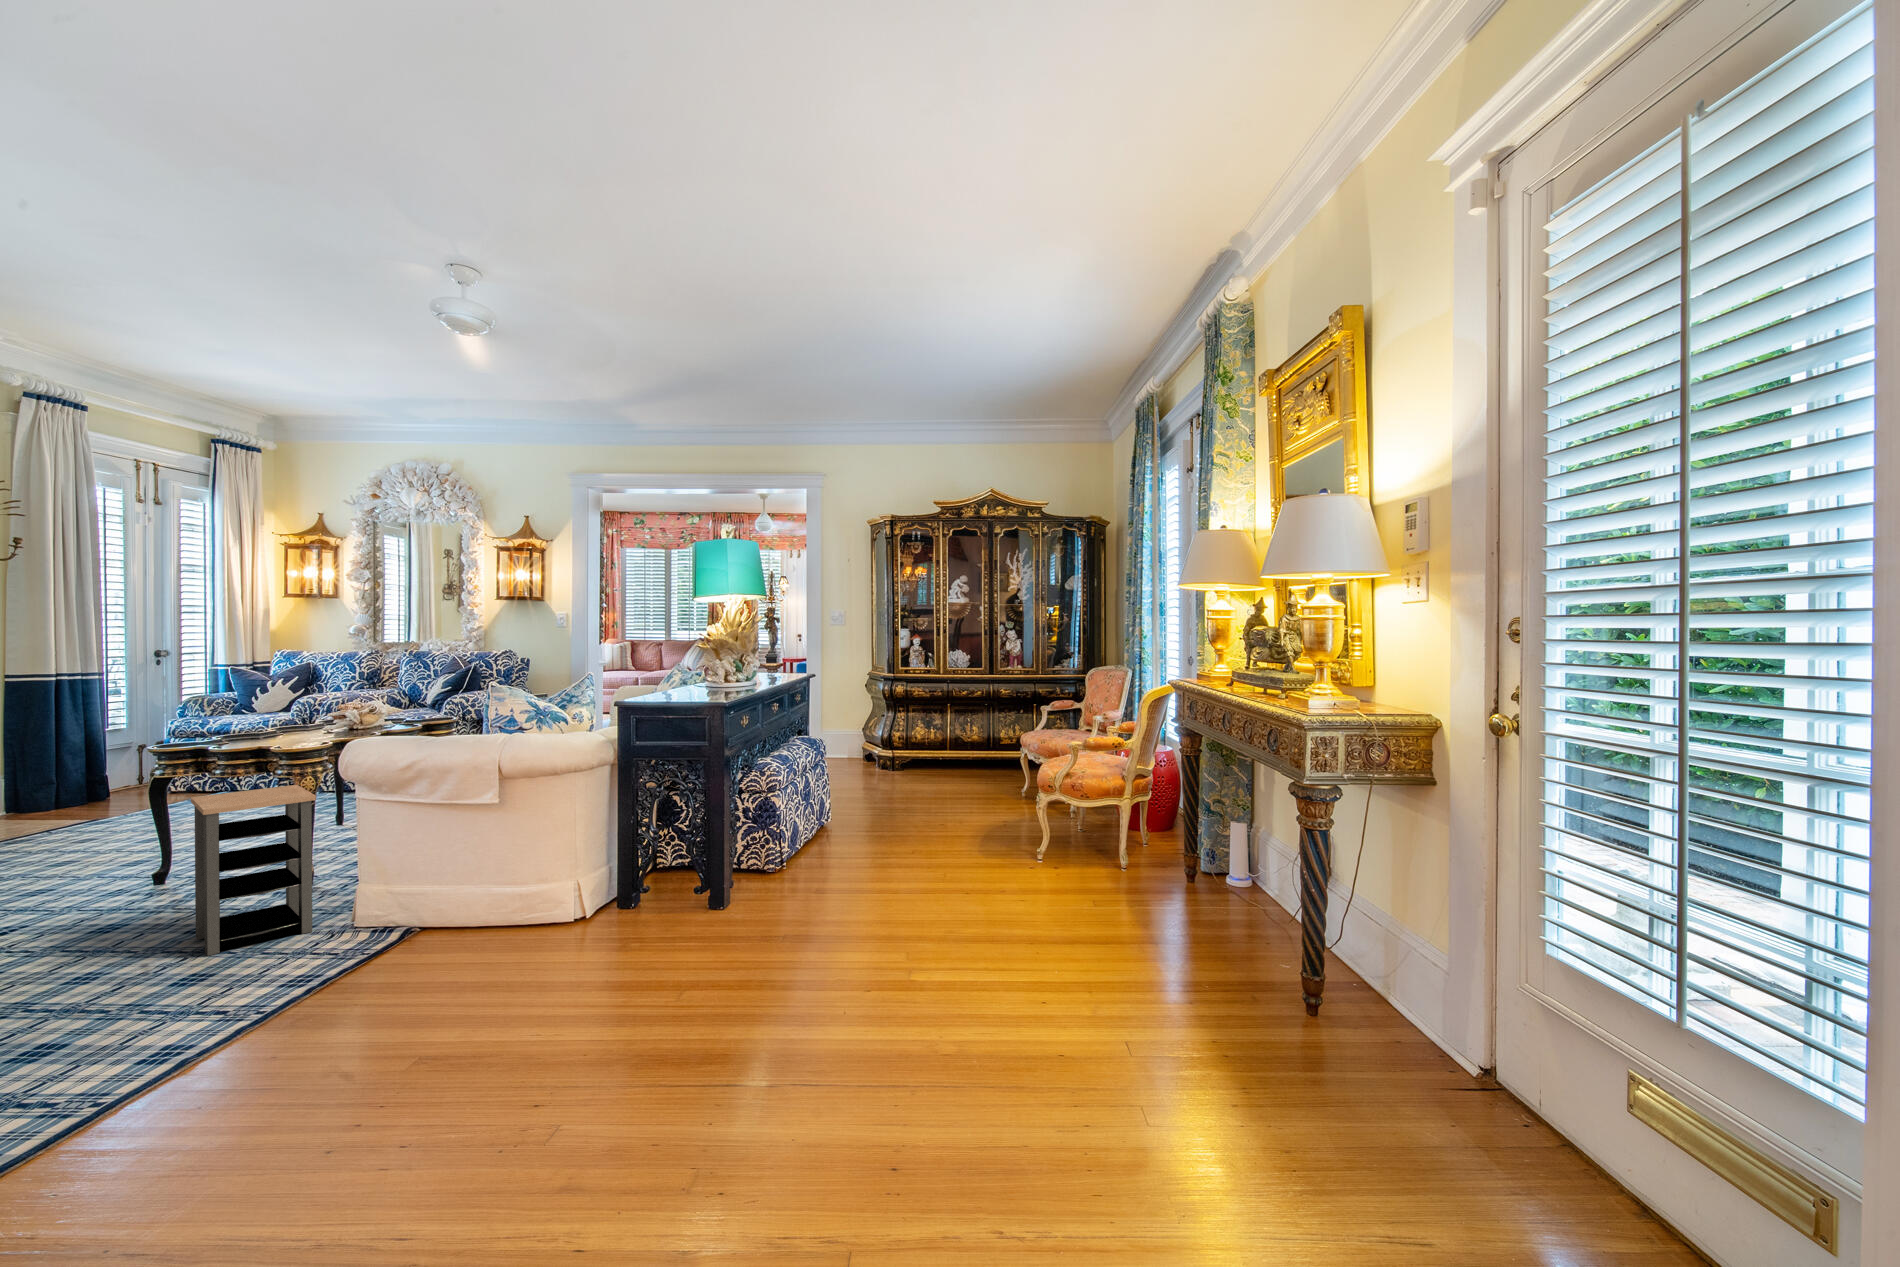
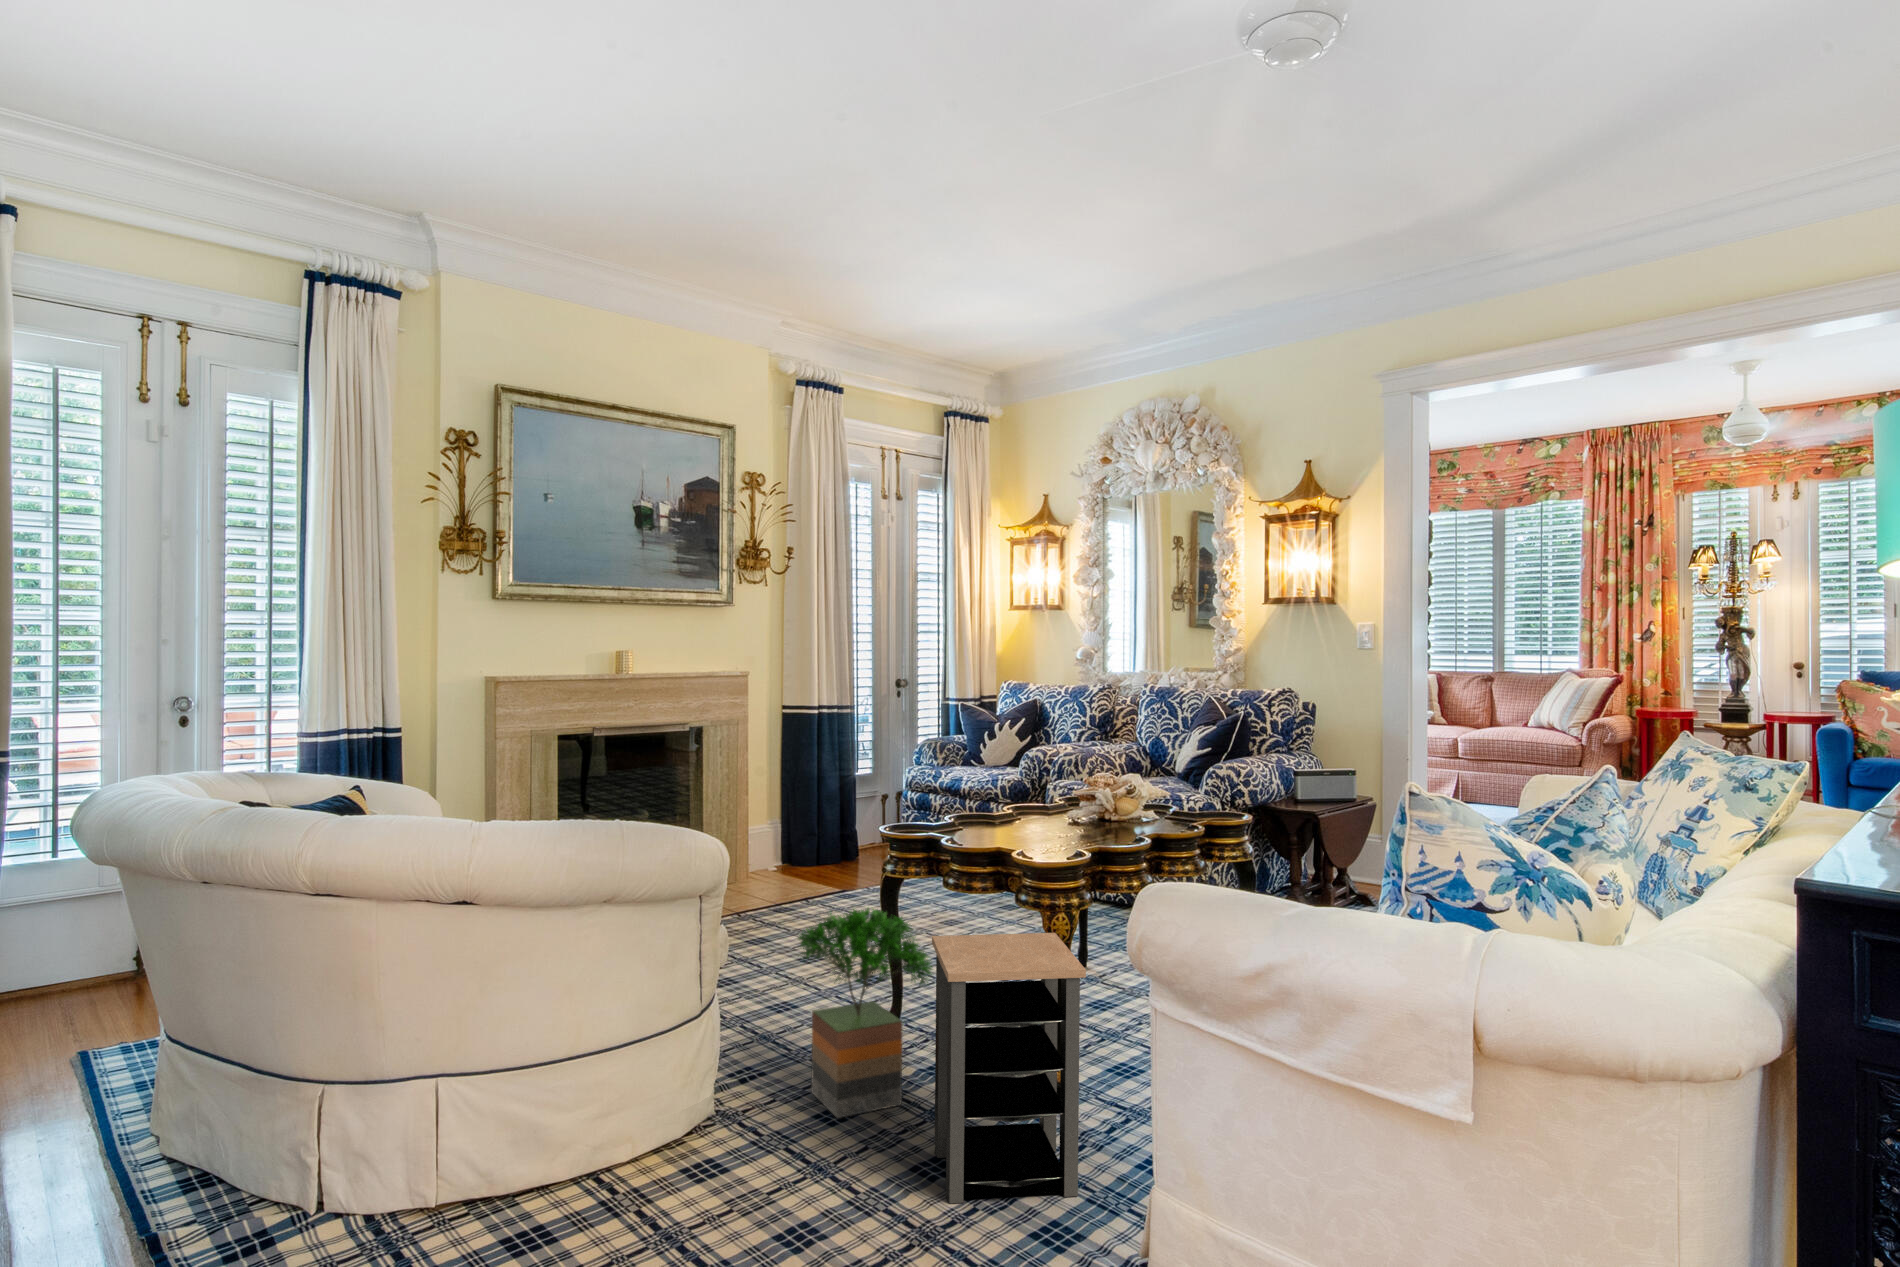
potted tree: none [53,792,195,941] -> present [798,909,932,1118]

